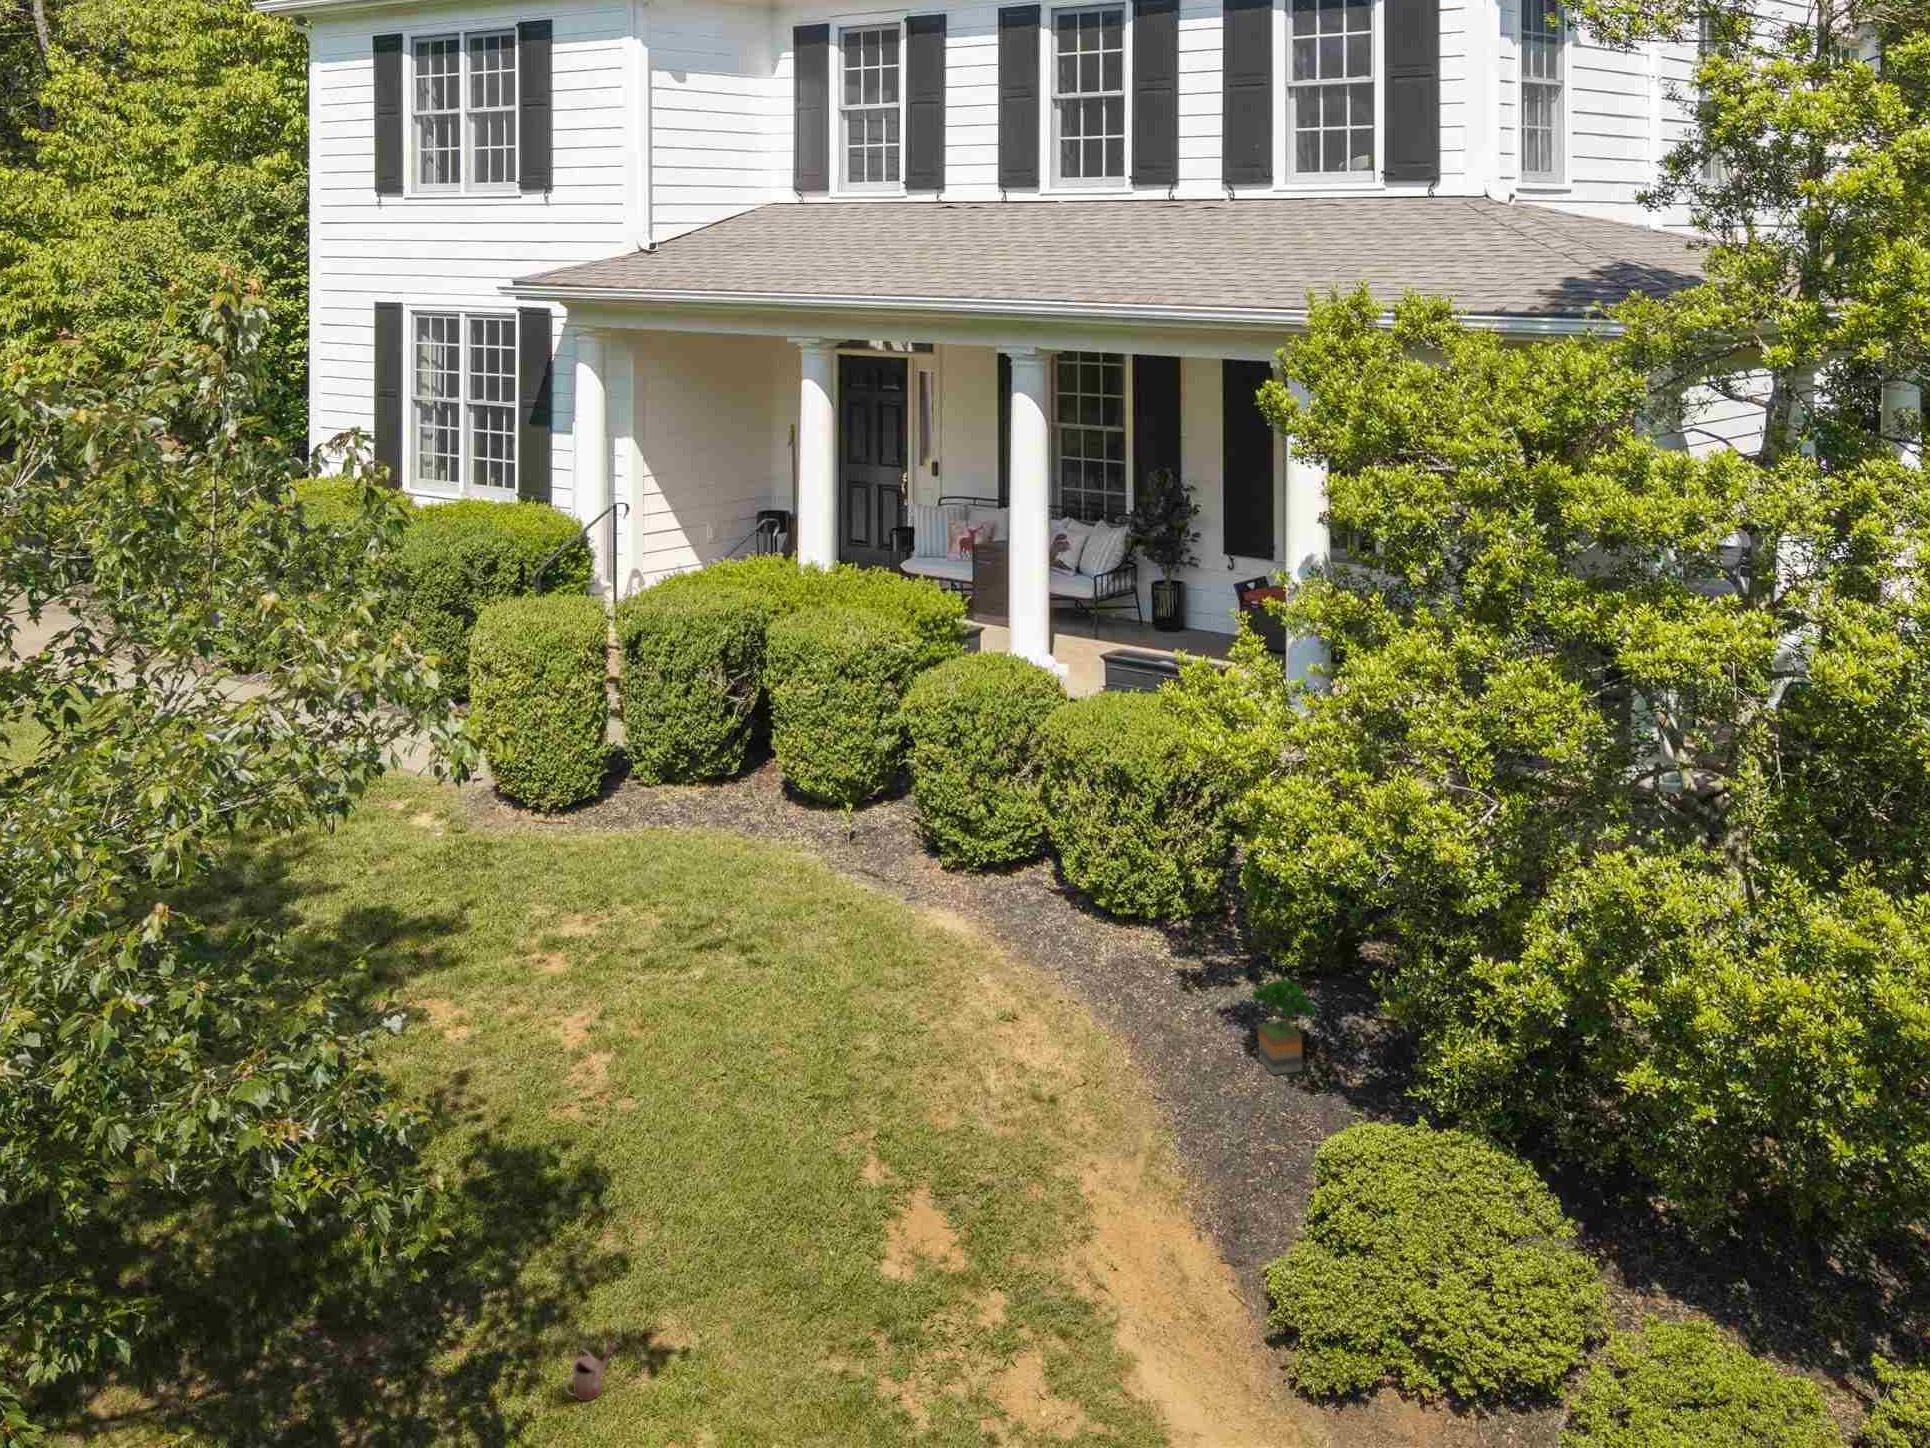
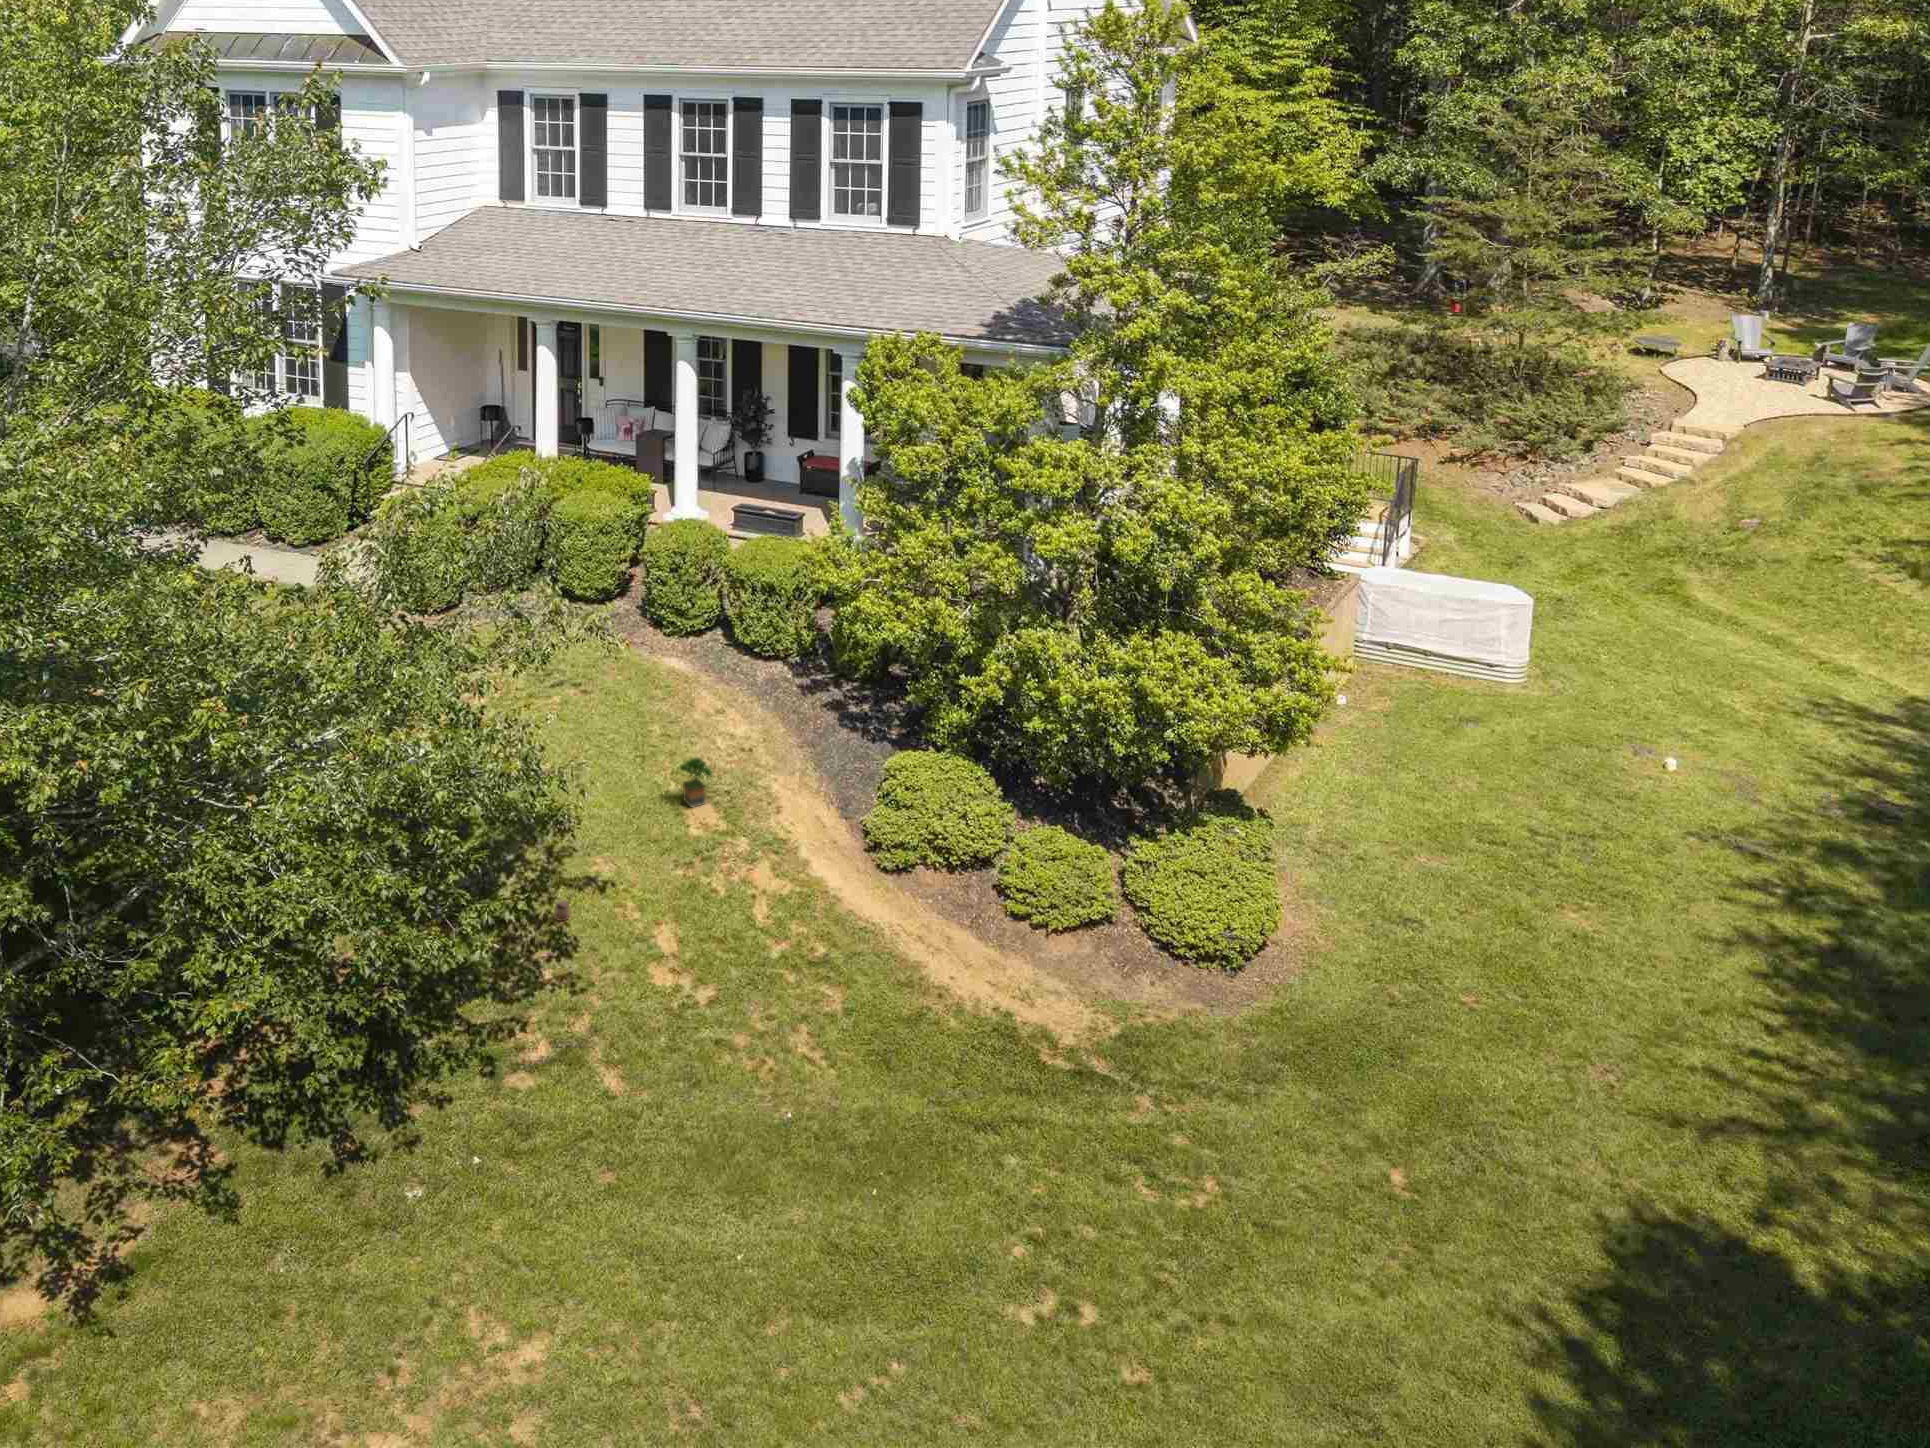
potted tree: present [1251,979,1315,1075] -> present [680,757,712,807]

